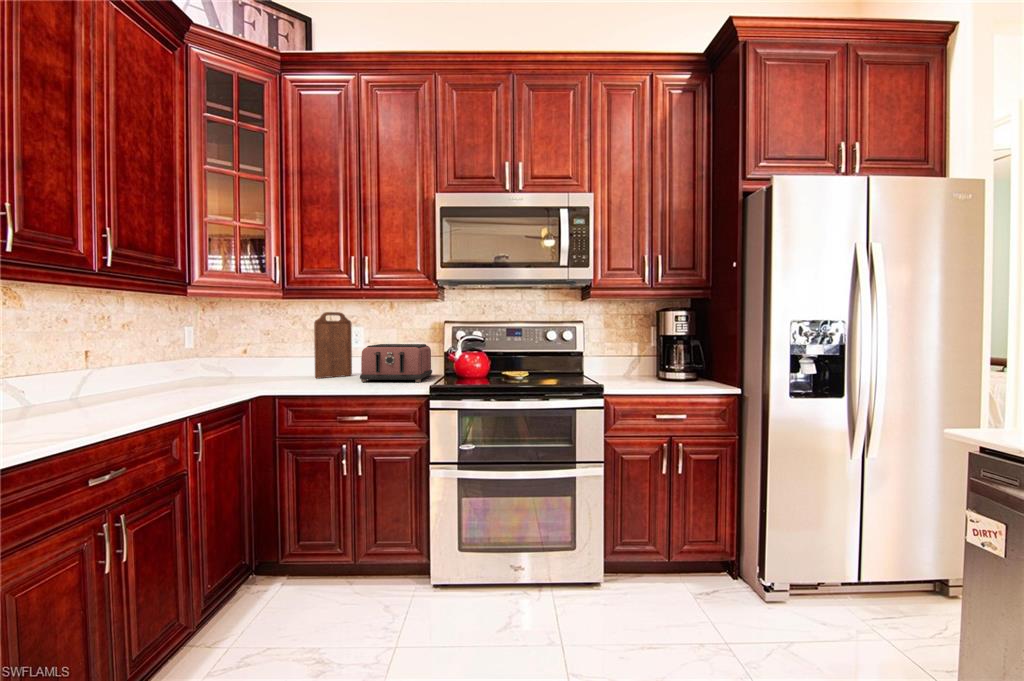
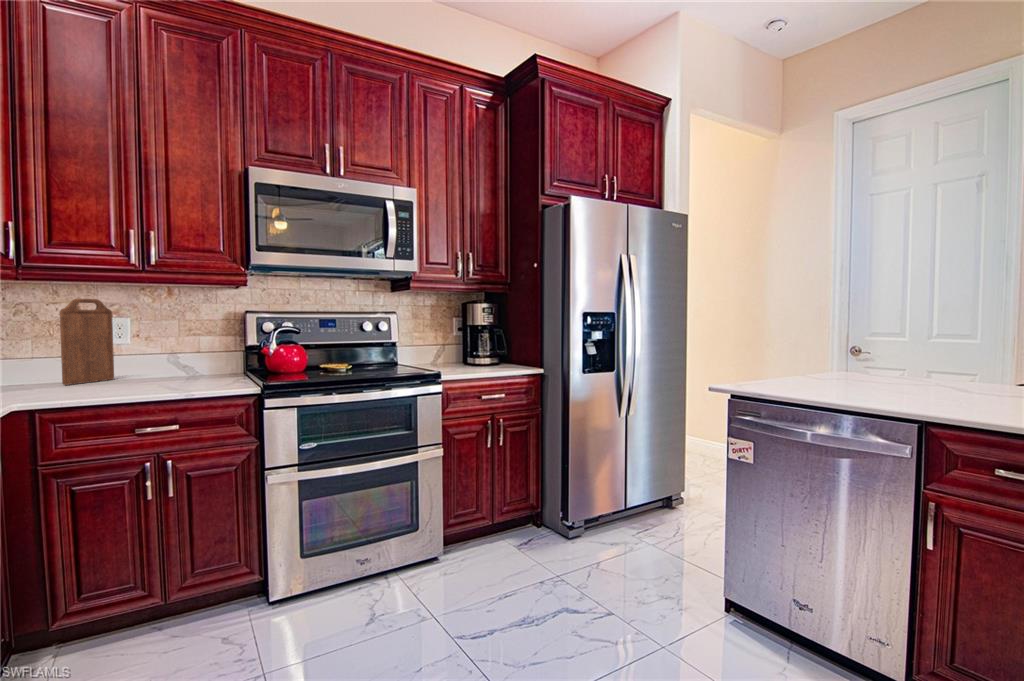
toaster: present [360,344,432,382] -> none [146,338,232,385]

